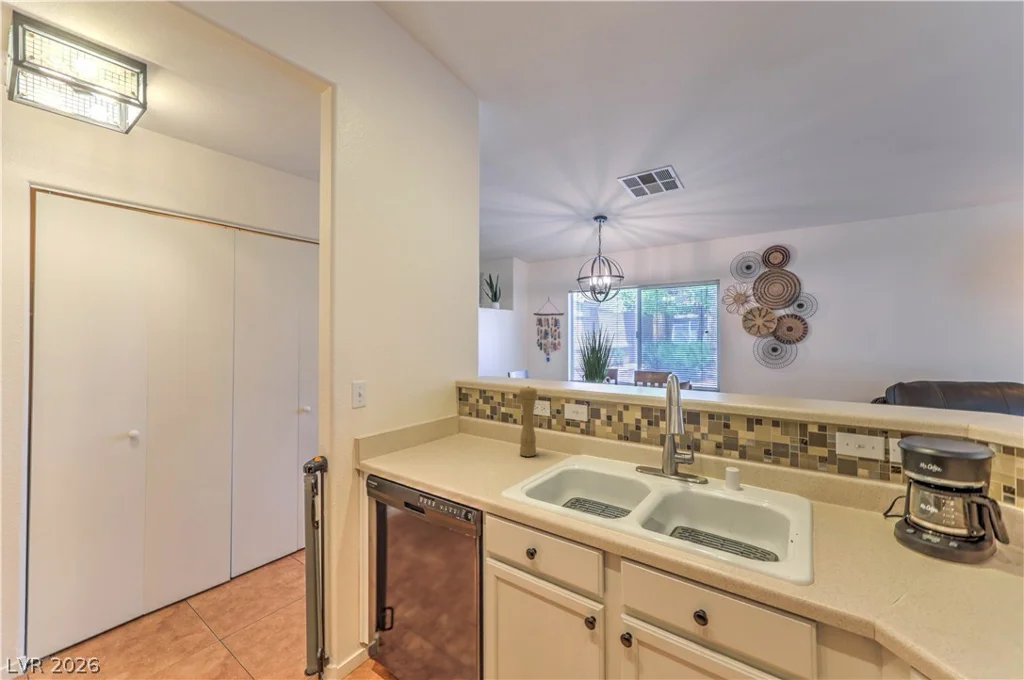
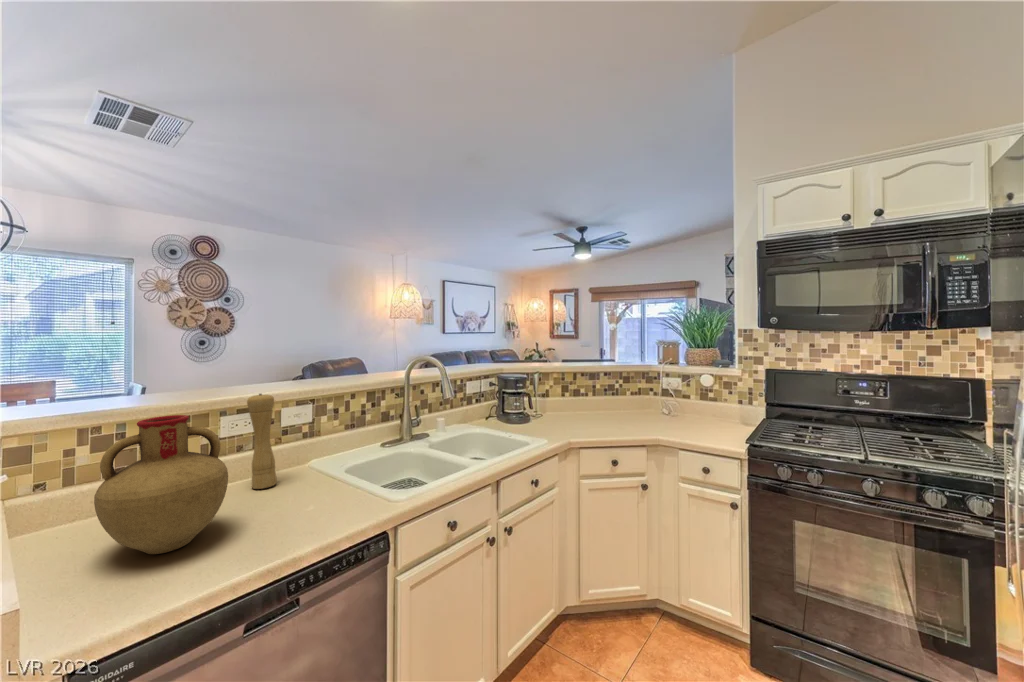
vase: none [419,387,474,459] -> present [94,415,228,554]

